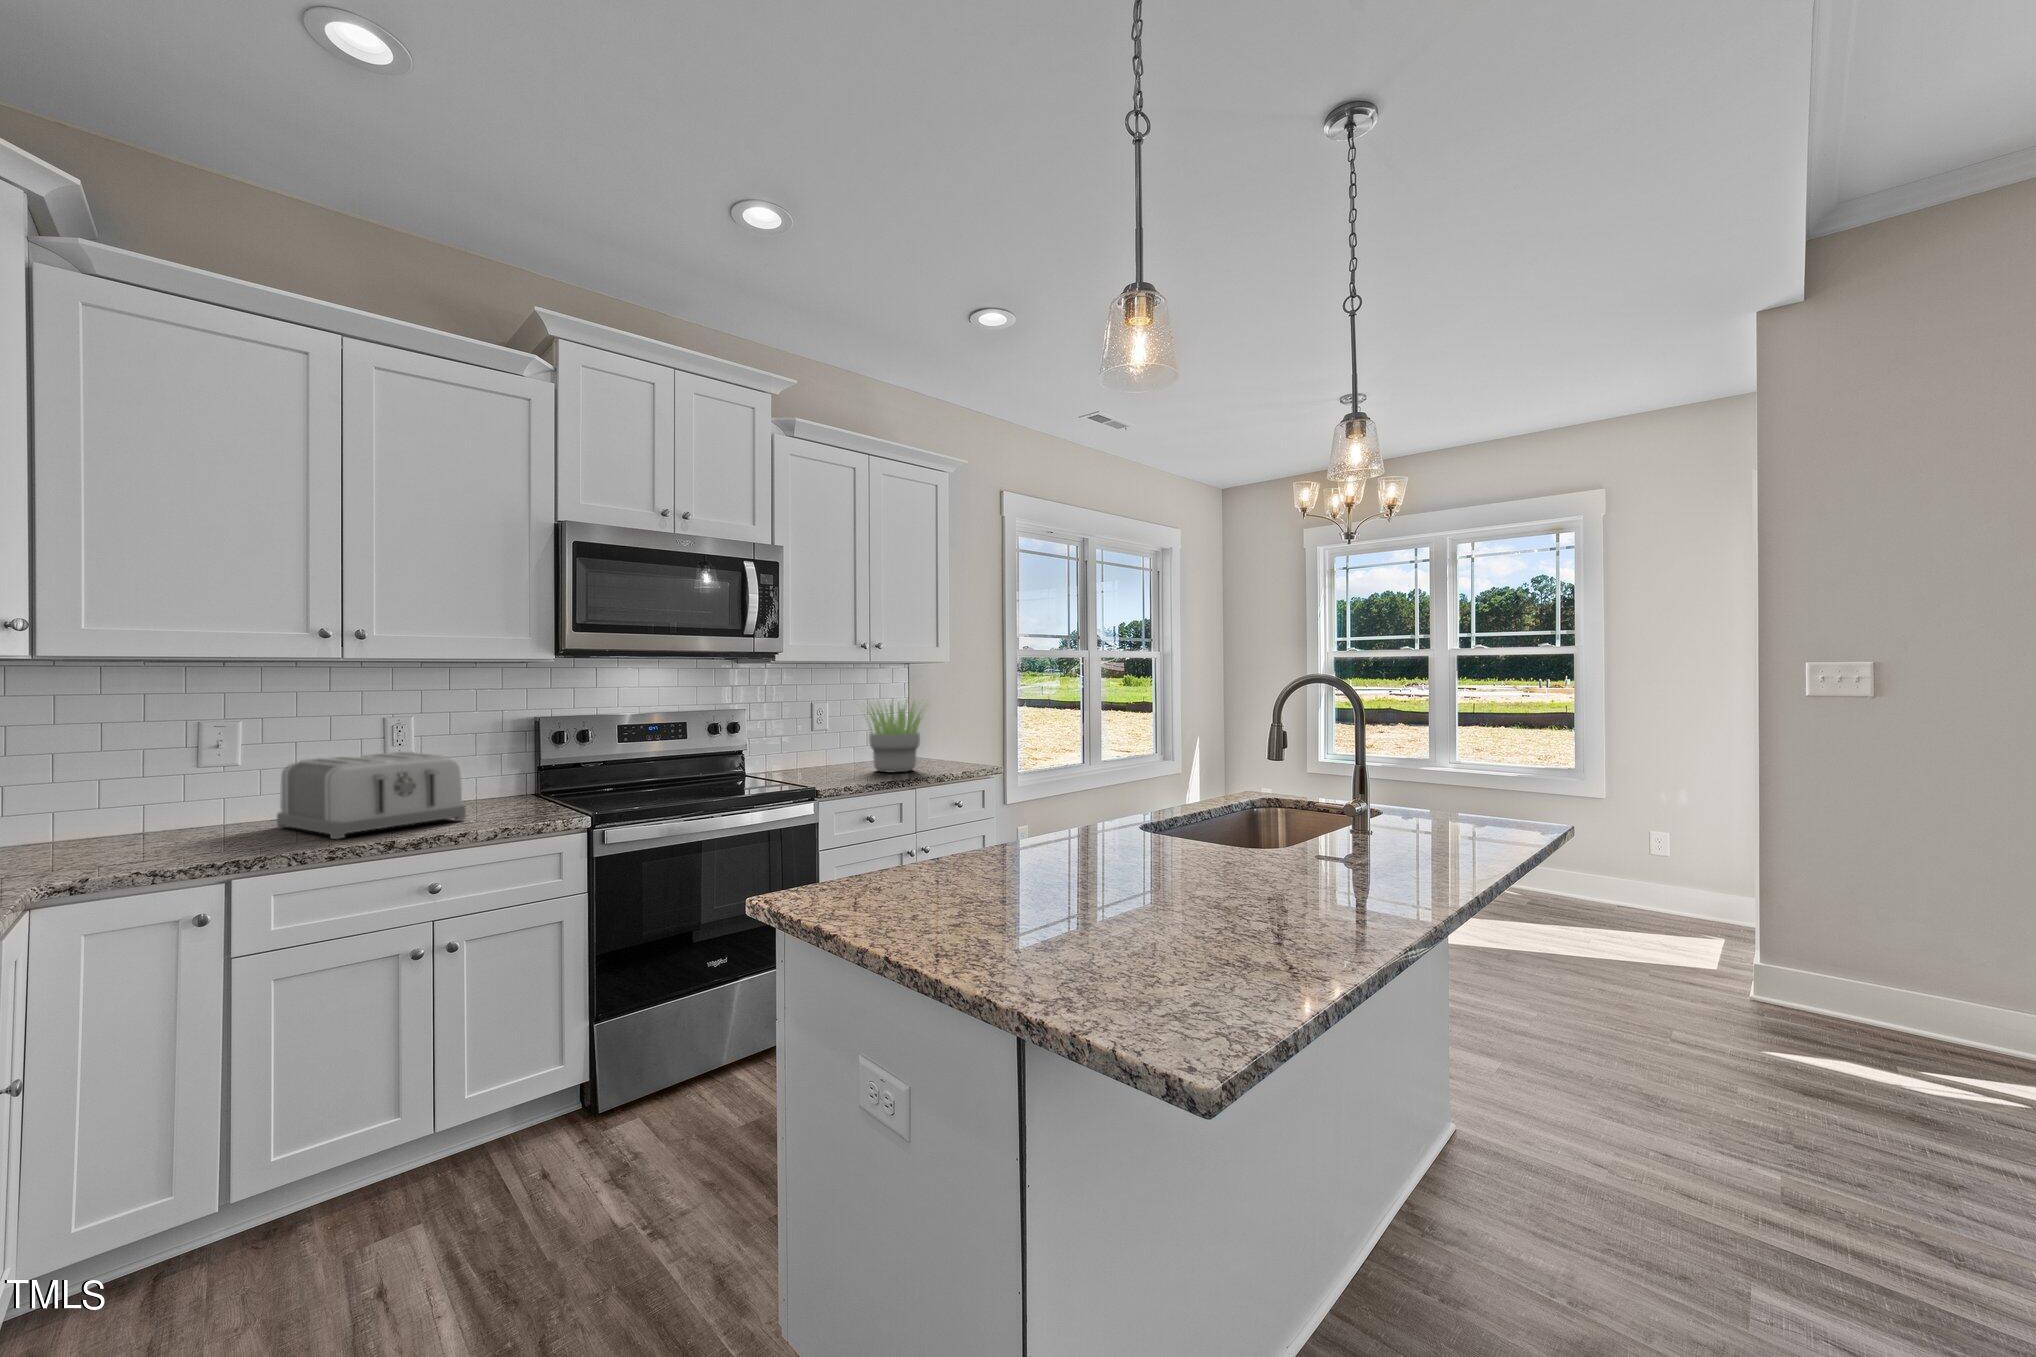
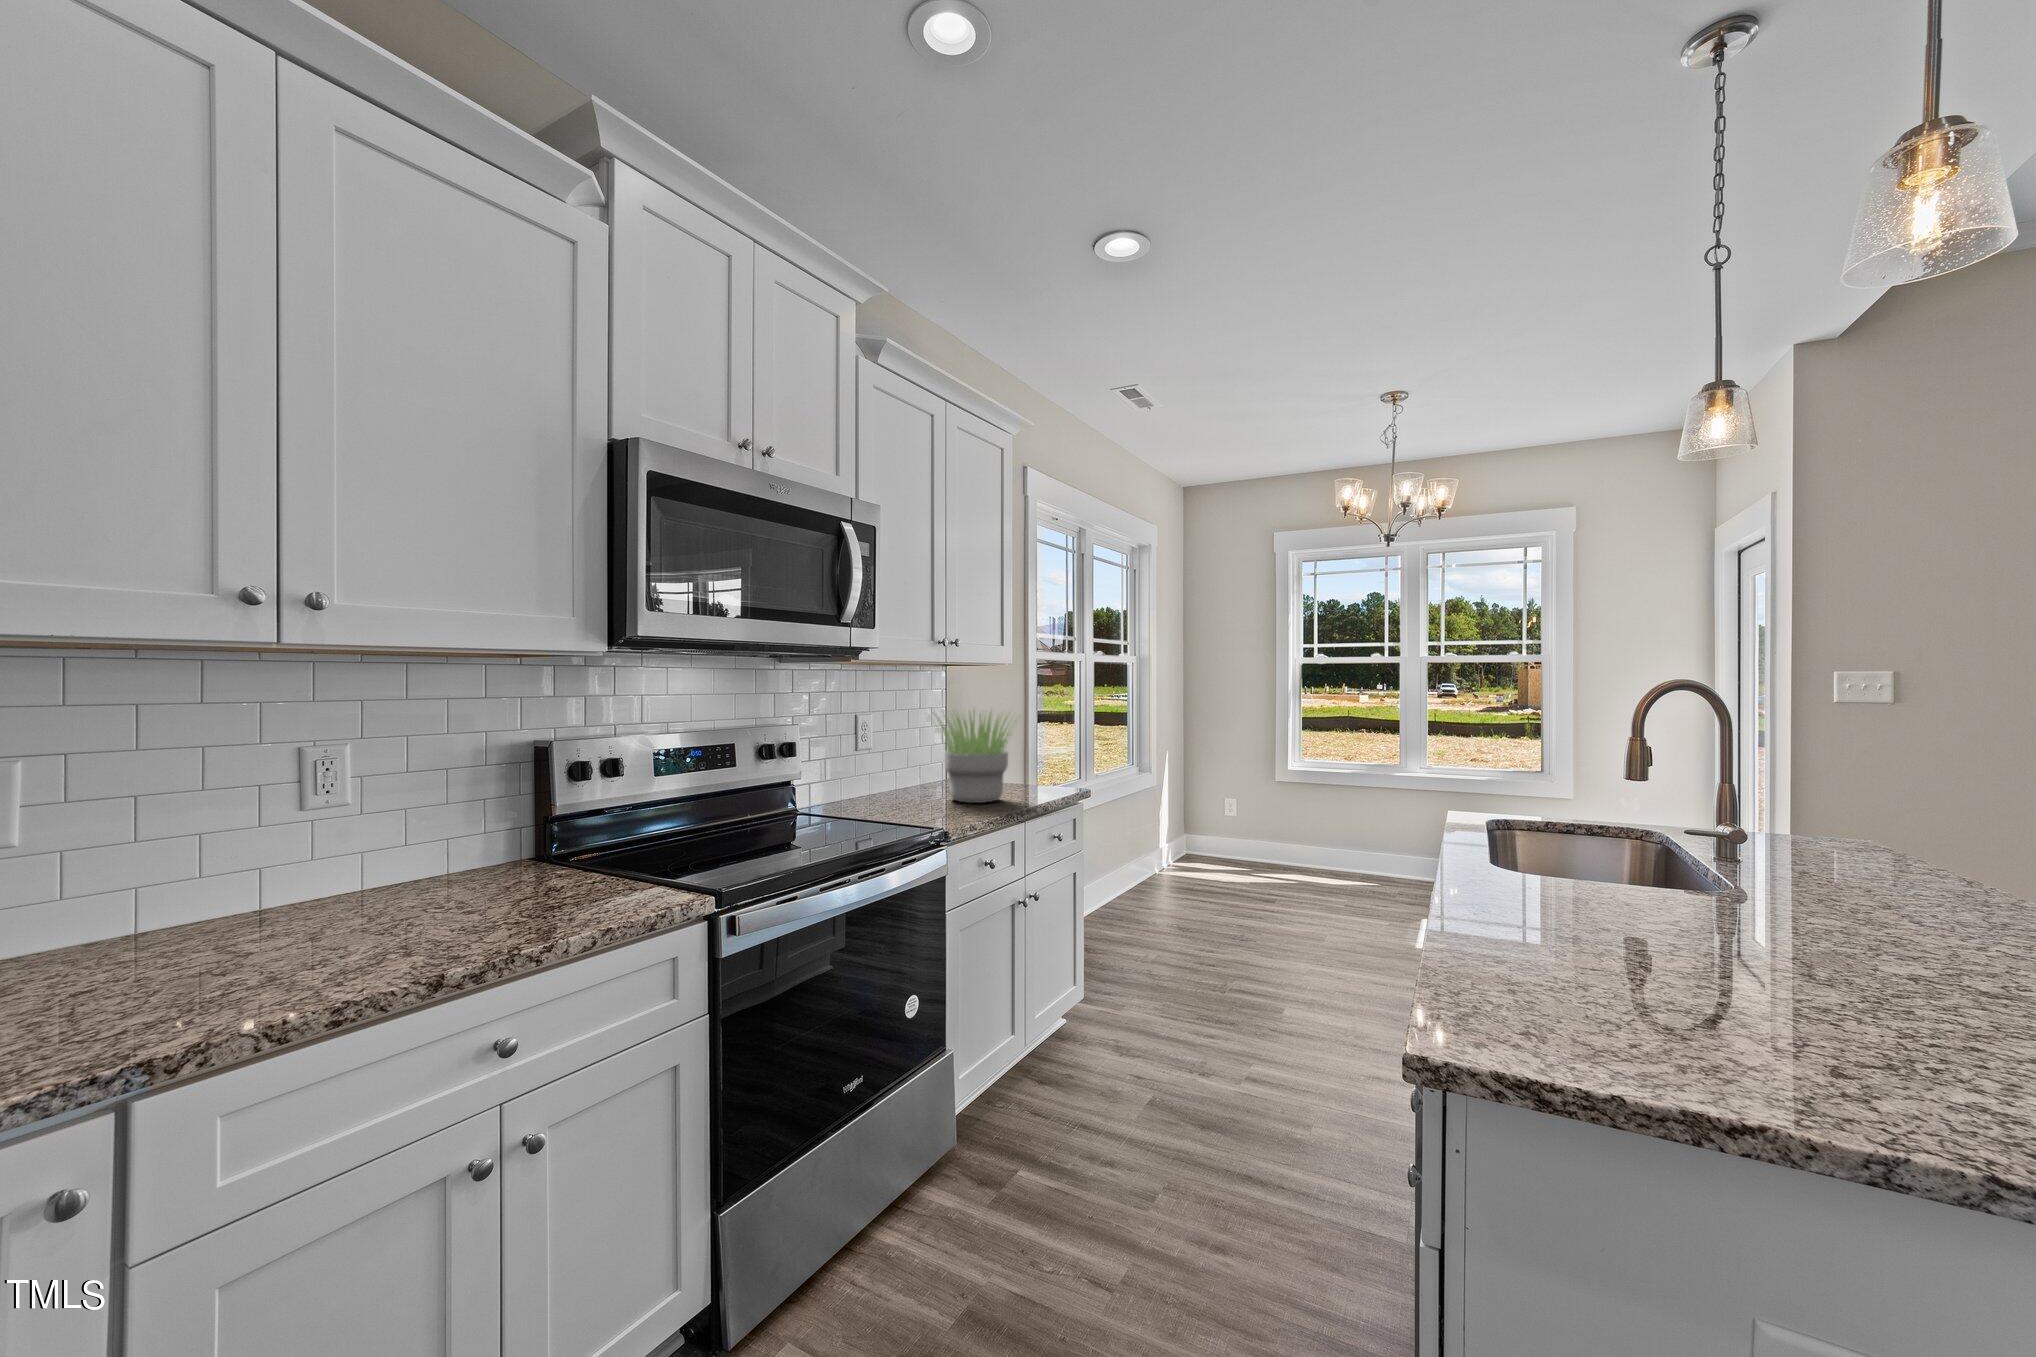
toaster: present [277,752,466,839] -> none [136,803,509,980]

